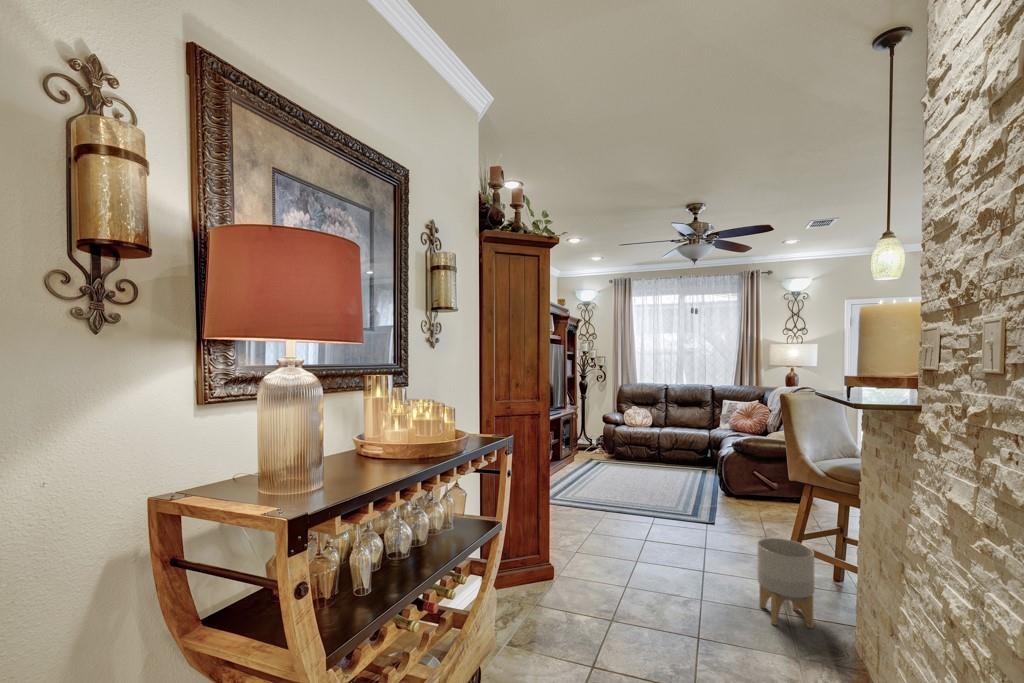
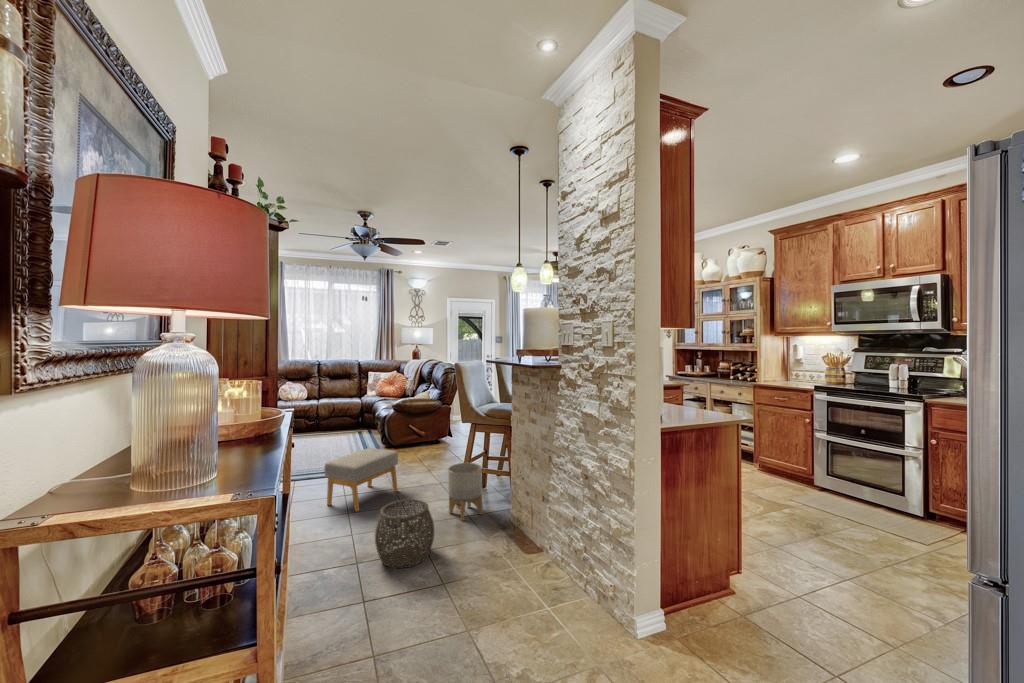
footstool: none [620,488,709,559] -> present [325,448,398,511]
woven basket: none [629,559,710,654] -> present [375,499,434,568]

